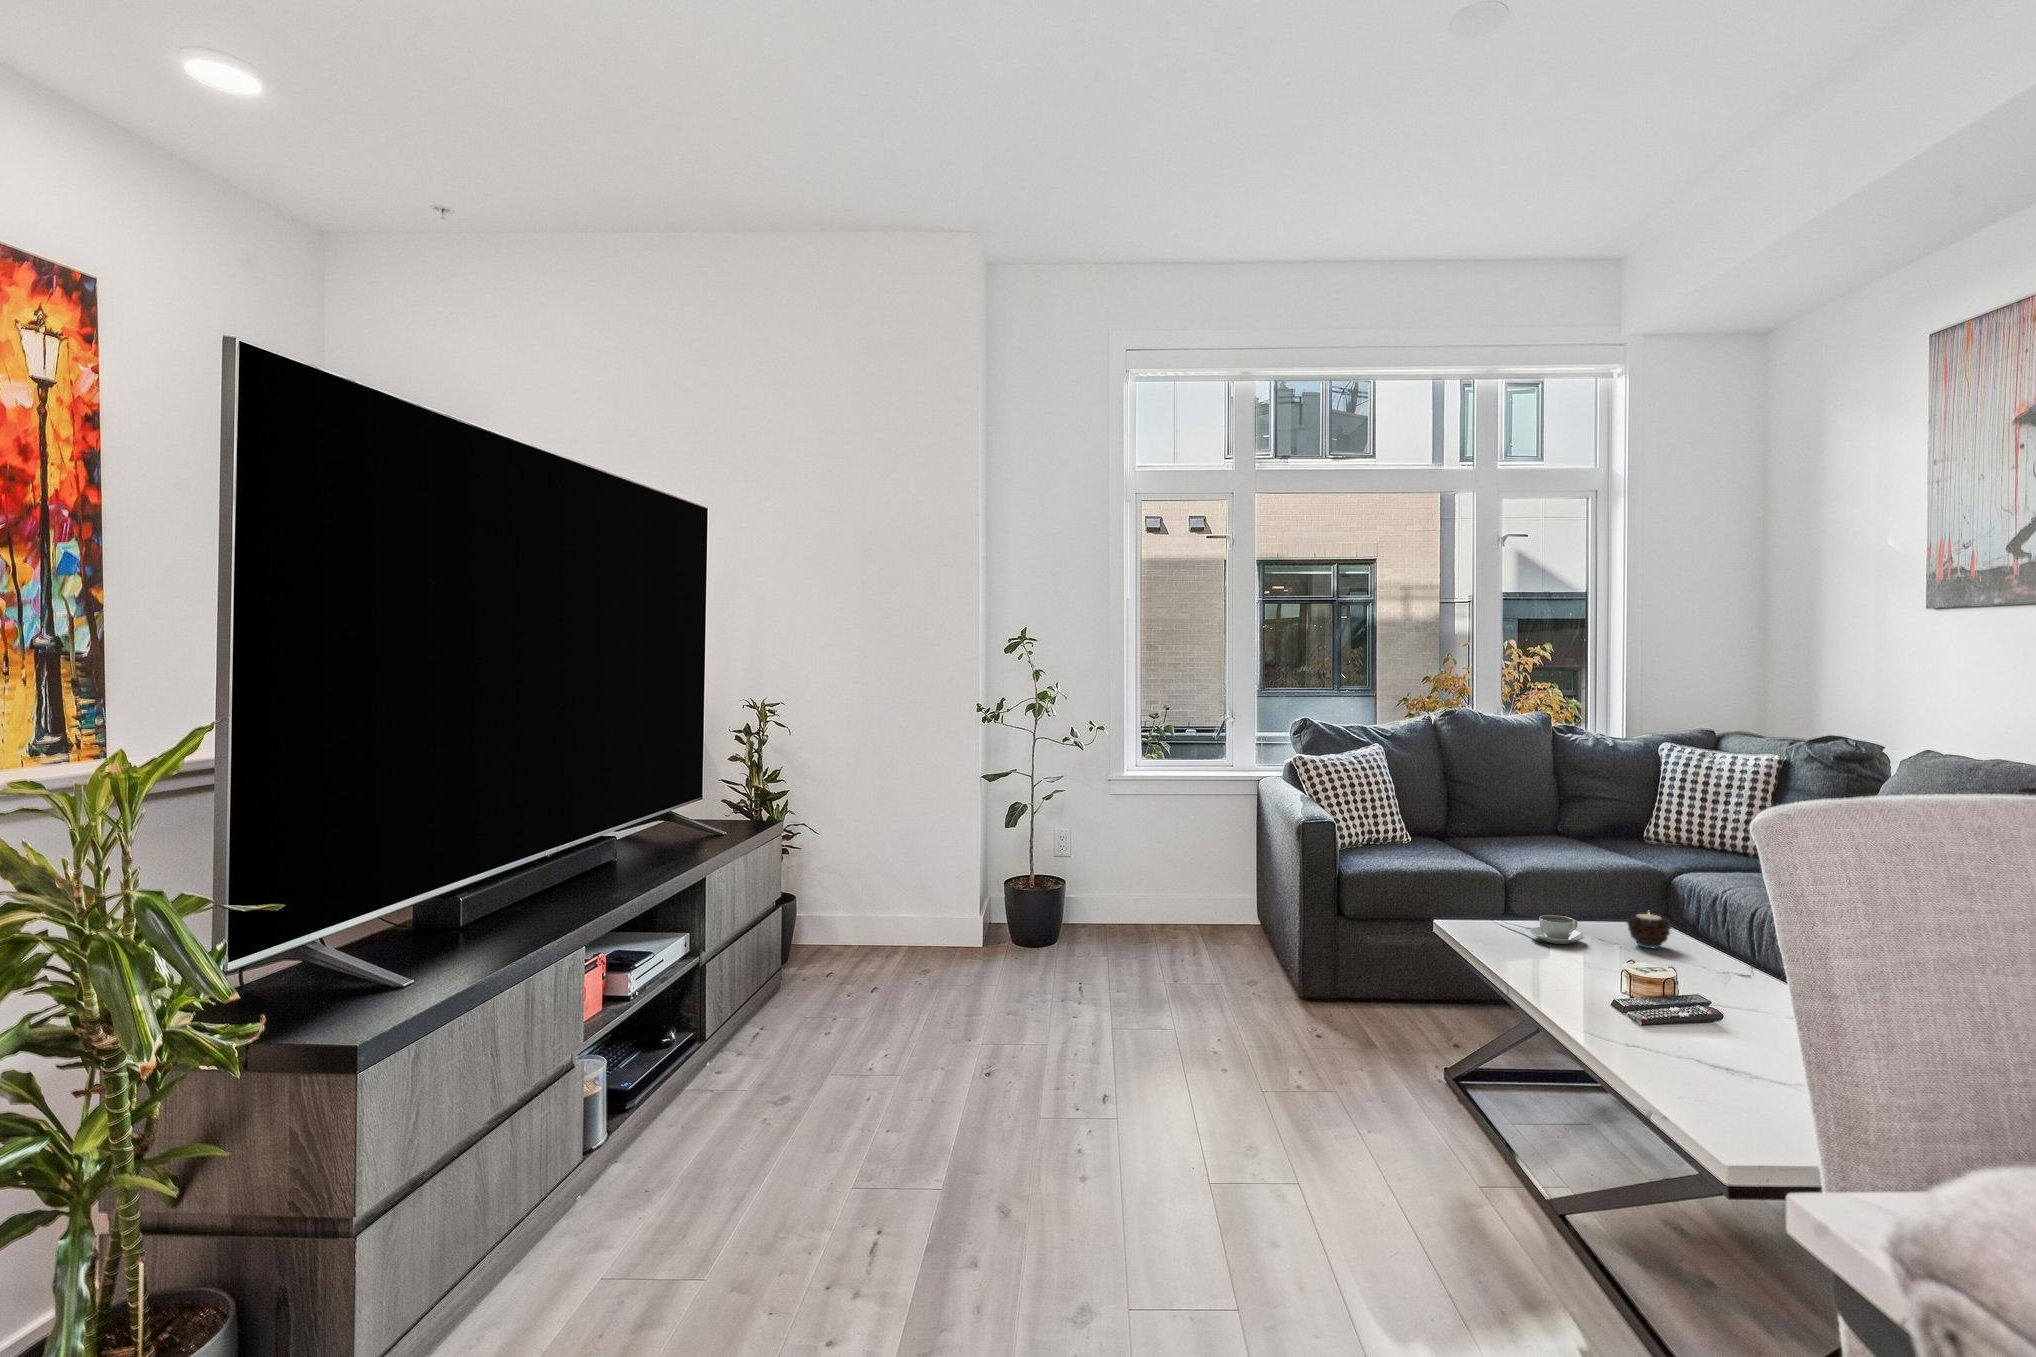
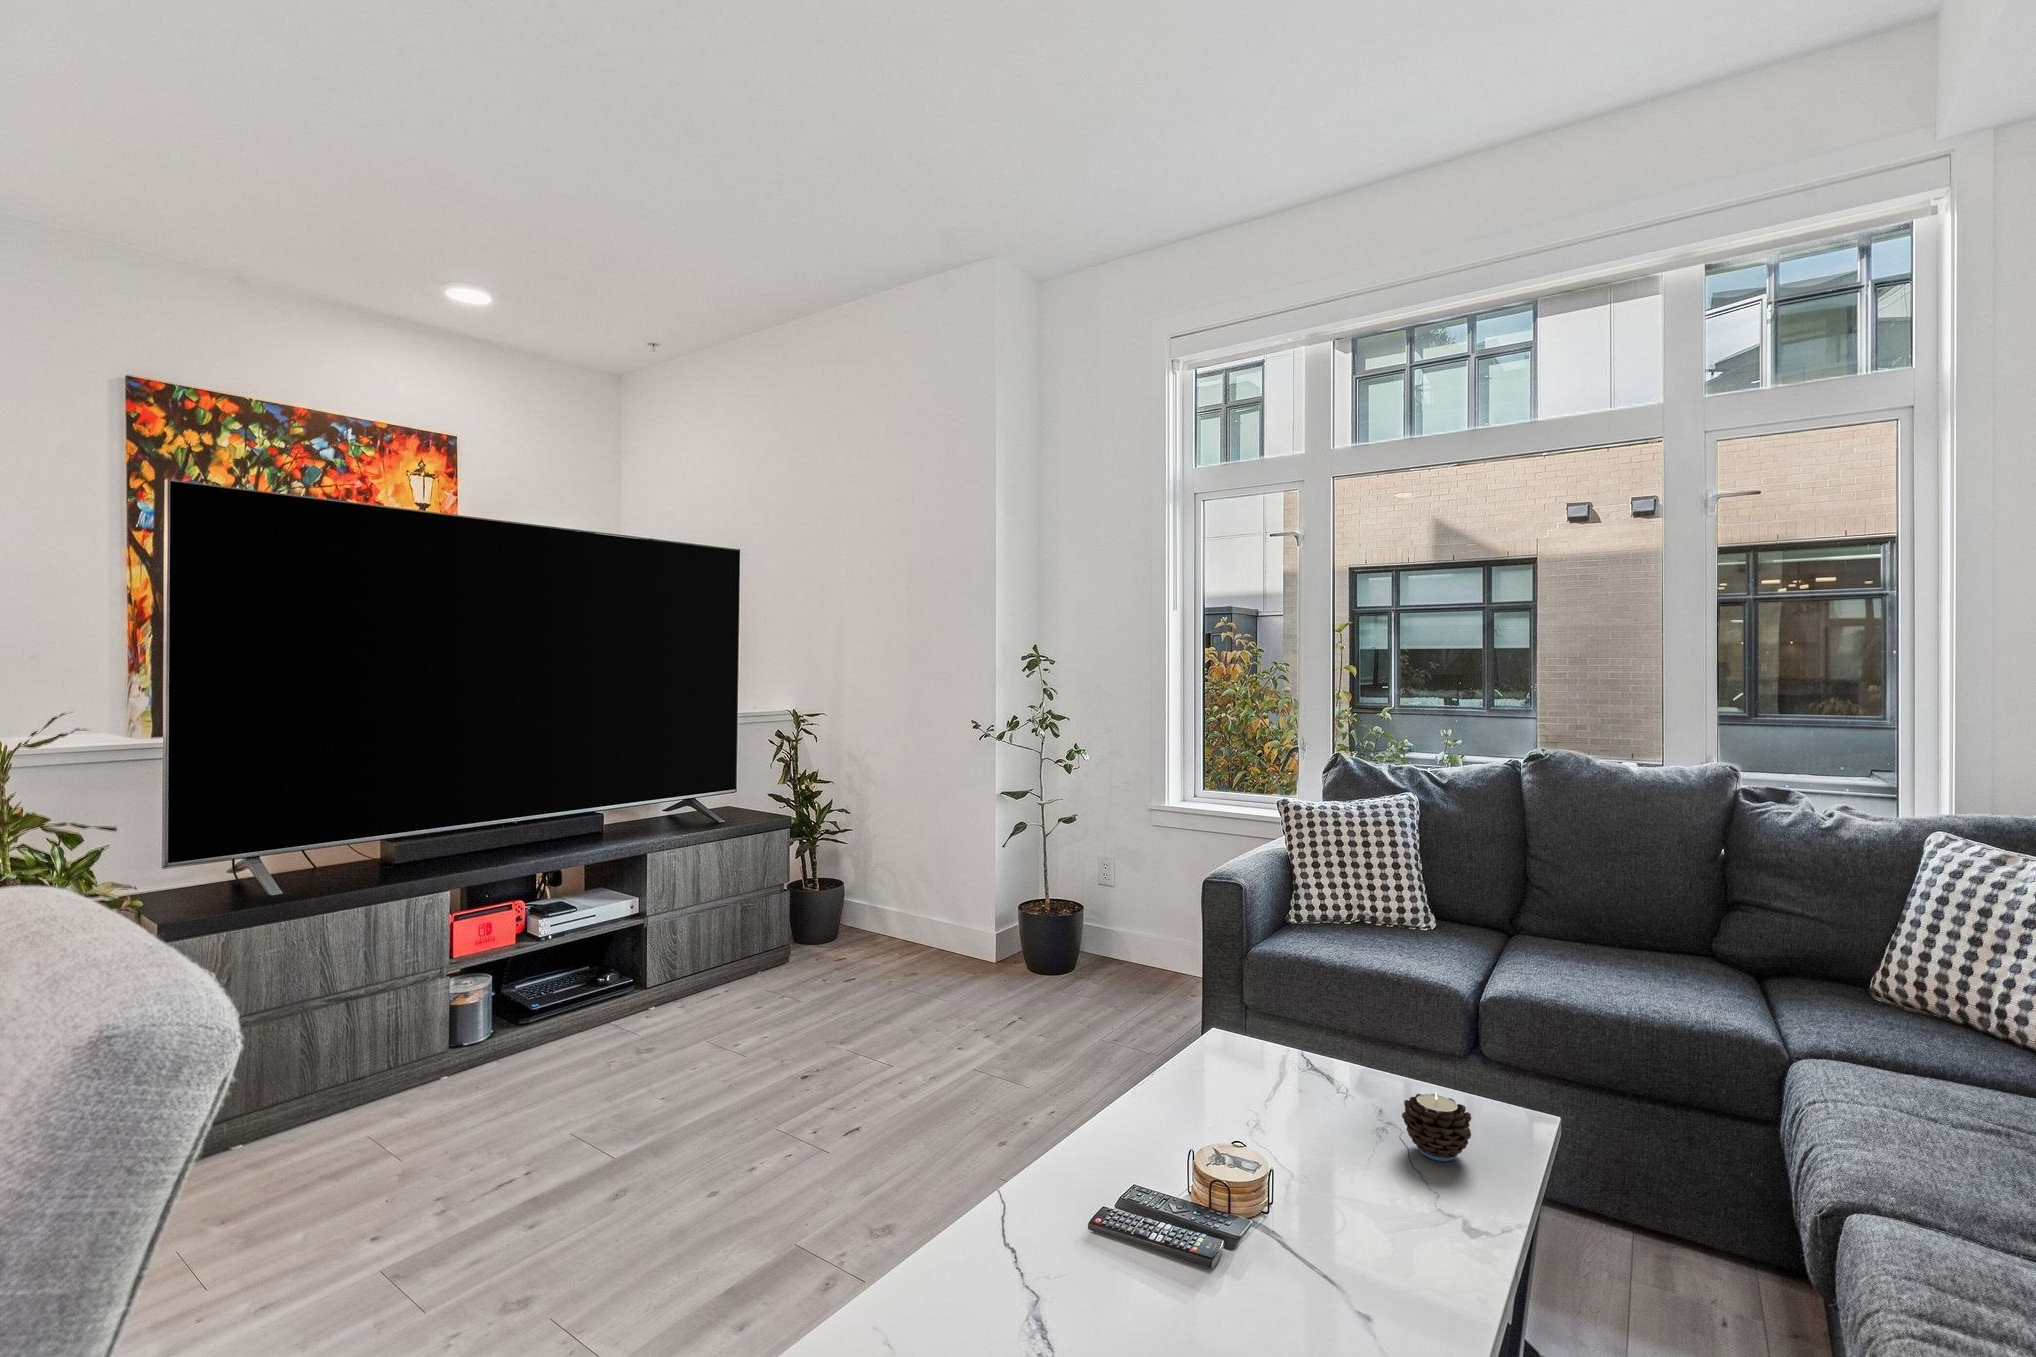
coffee cup: present [1530,915,1585,944] -> none [1272,1059,1351,1111]

